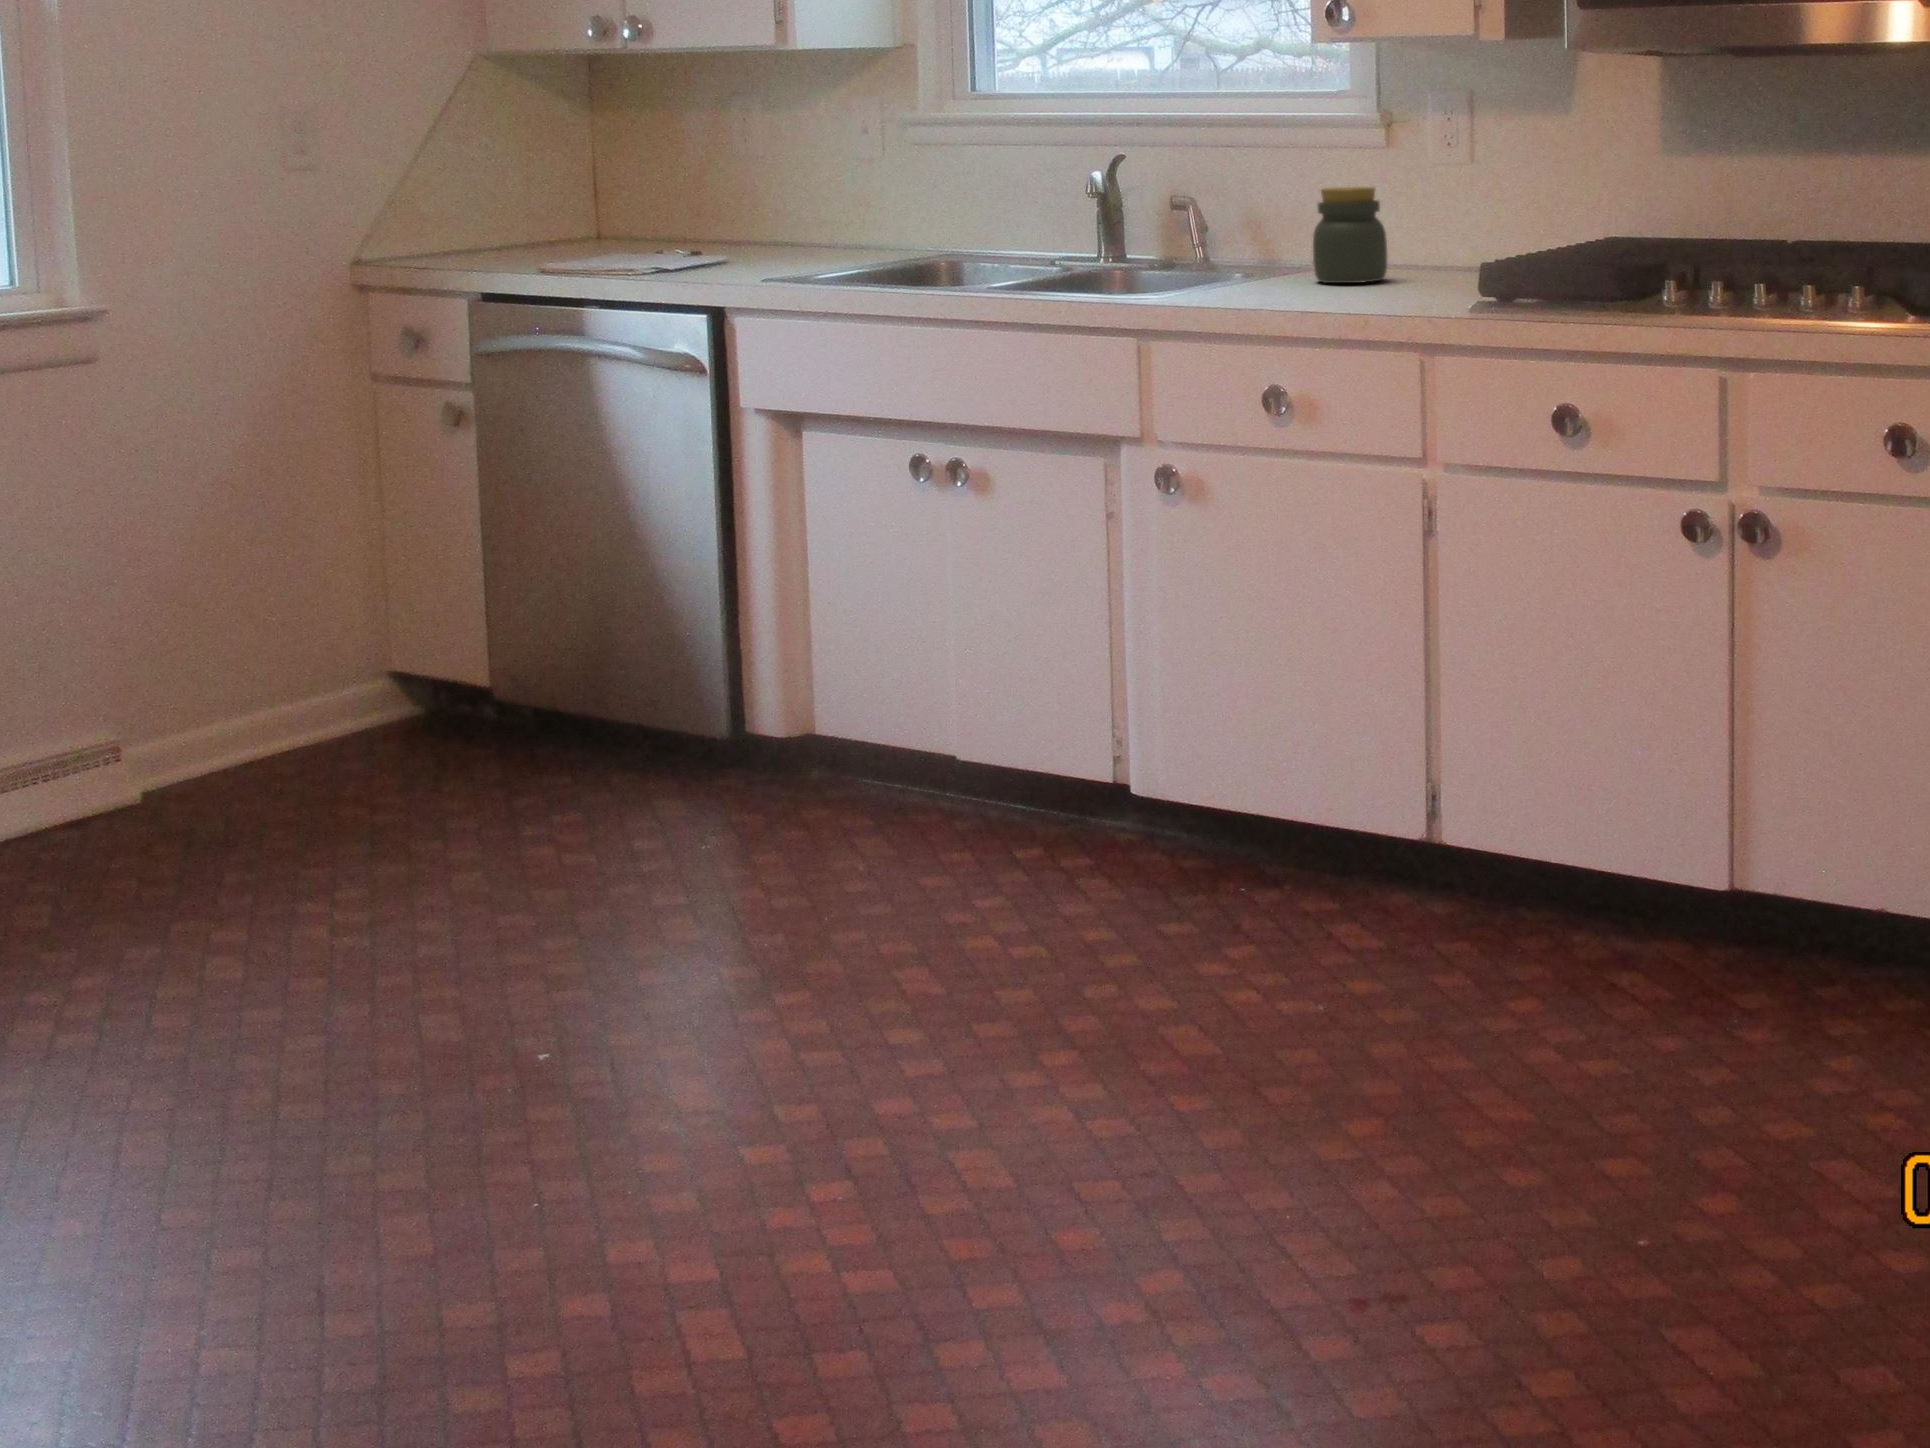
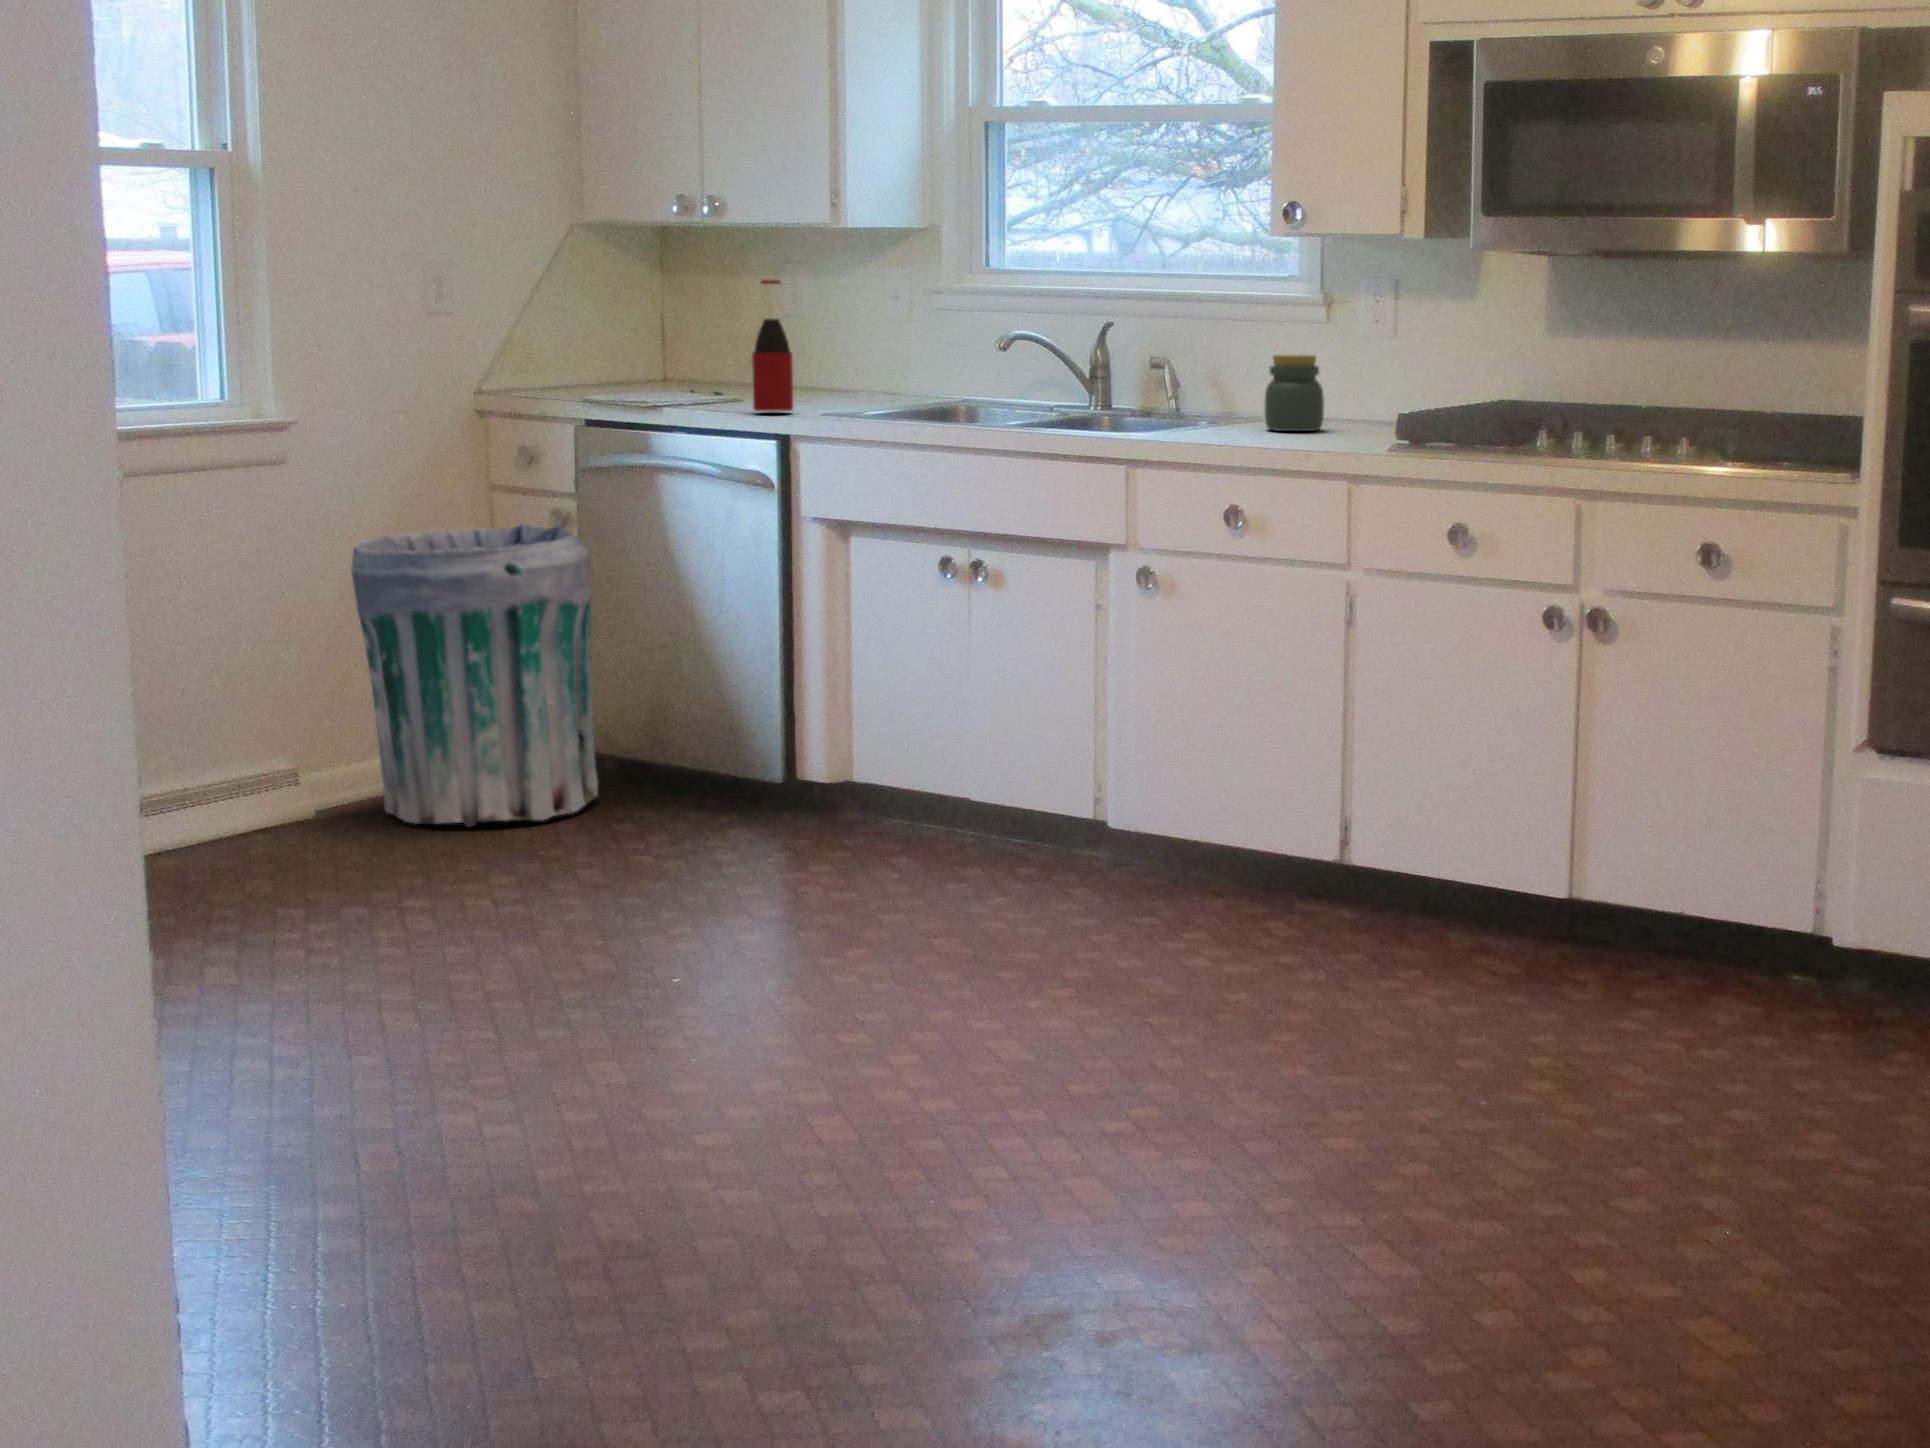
bottle: none [677,115,730,281] -> present [752,280,793,411]
trash can: none [174,423,498,815] -> present [351,524,598,827]

